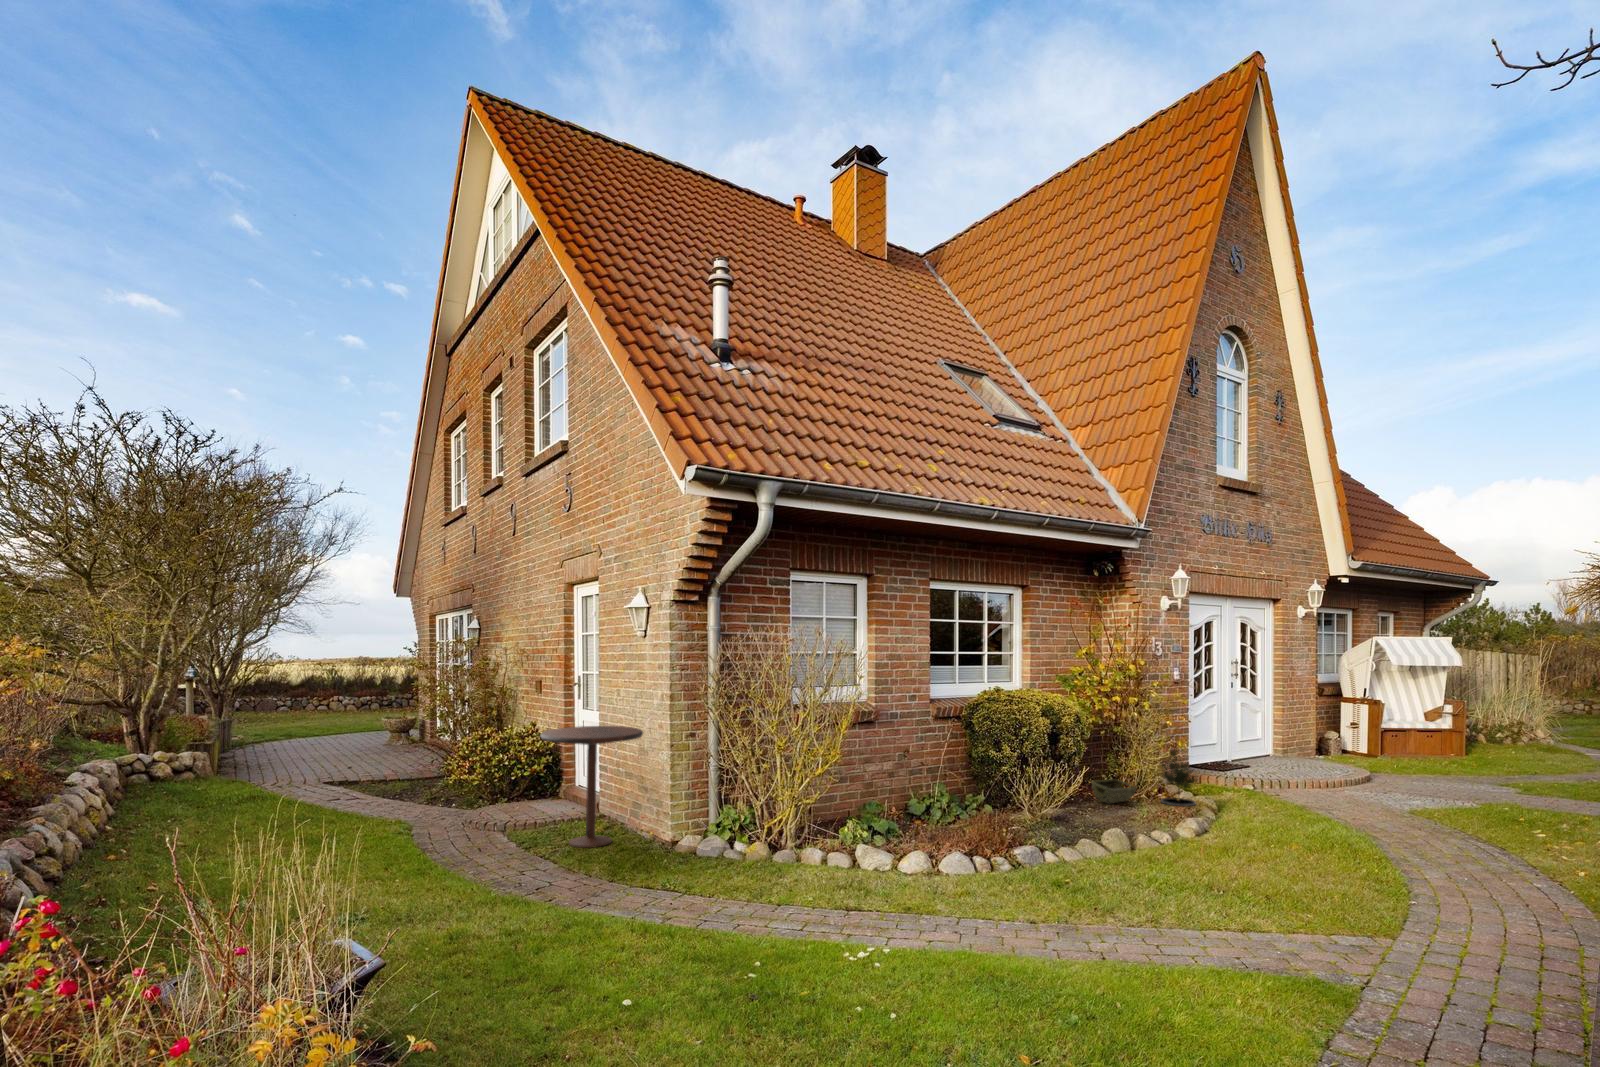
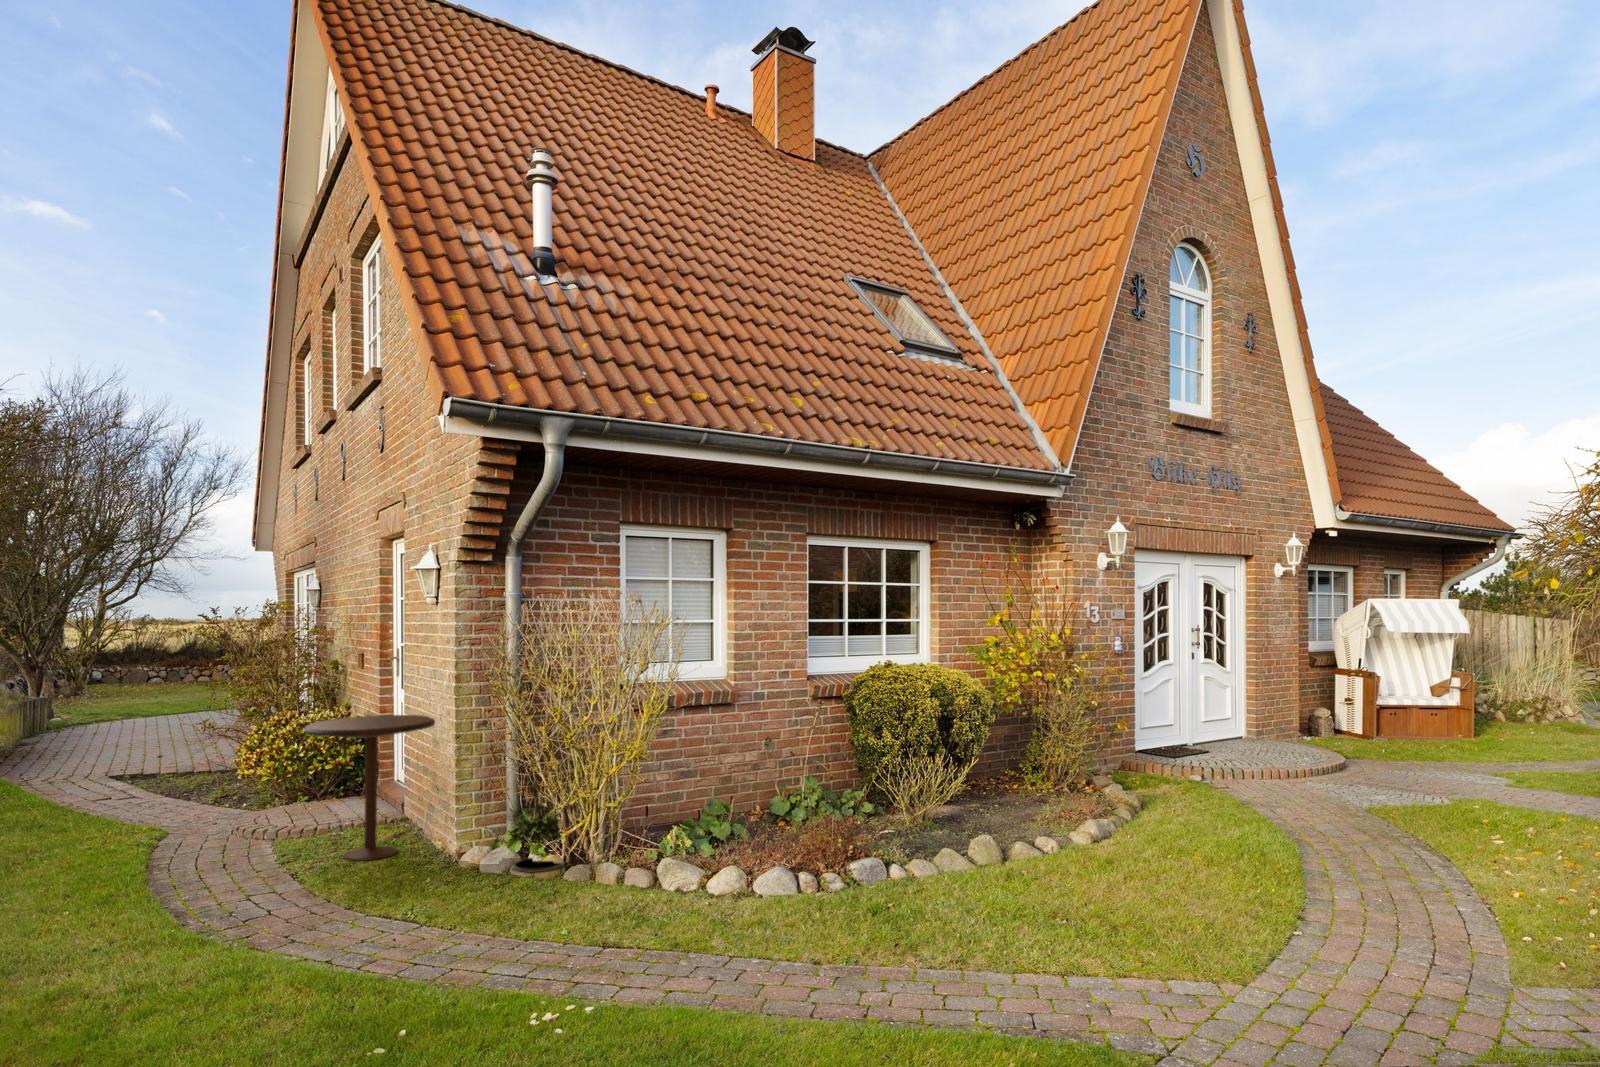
potted tree: present [1161,748,1196,806] -> present [504,777,565,873]
woven basket: present [1091,779,1136,804] -> none [1003,769,1057,798]

